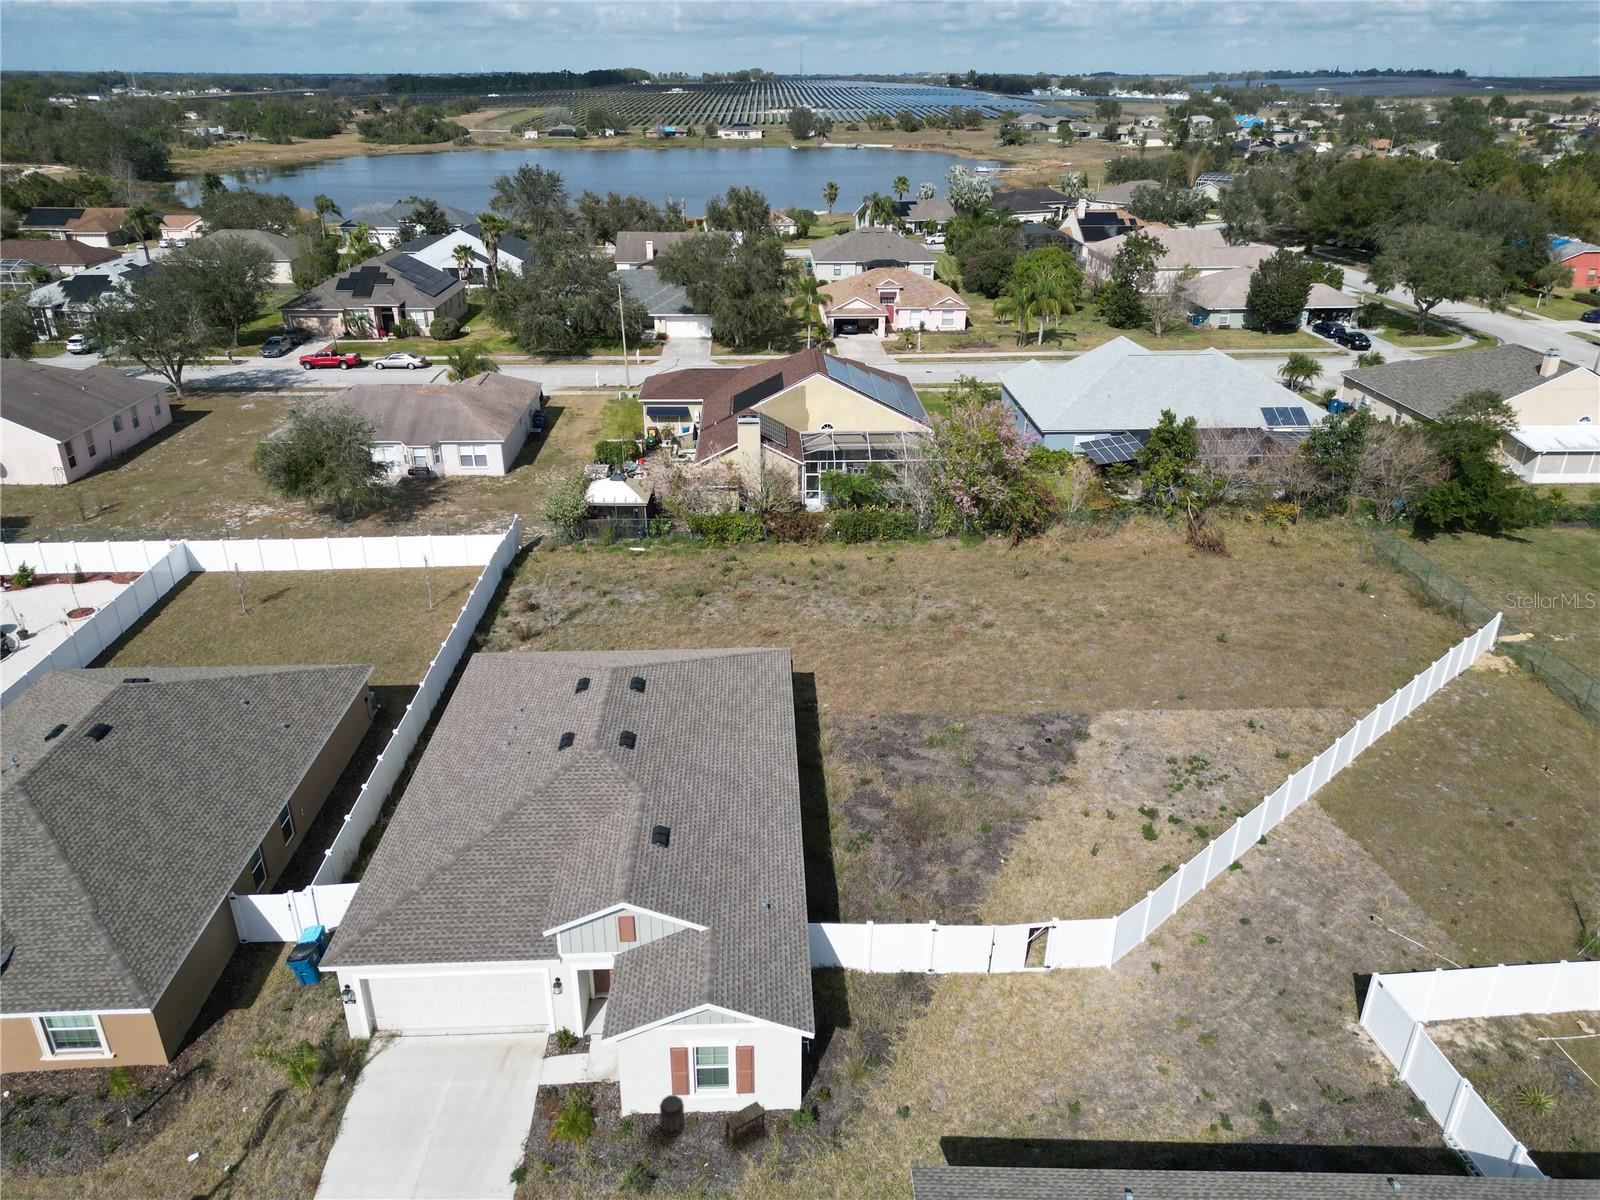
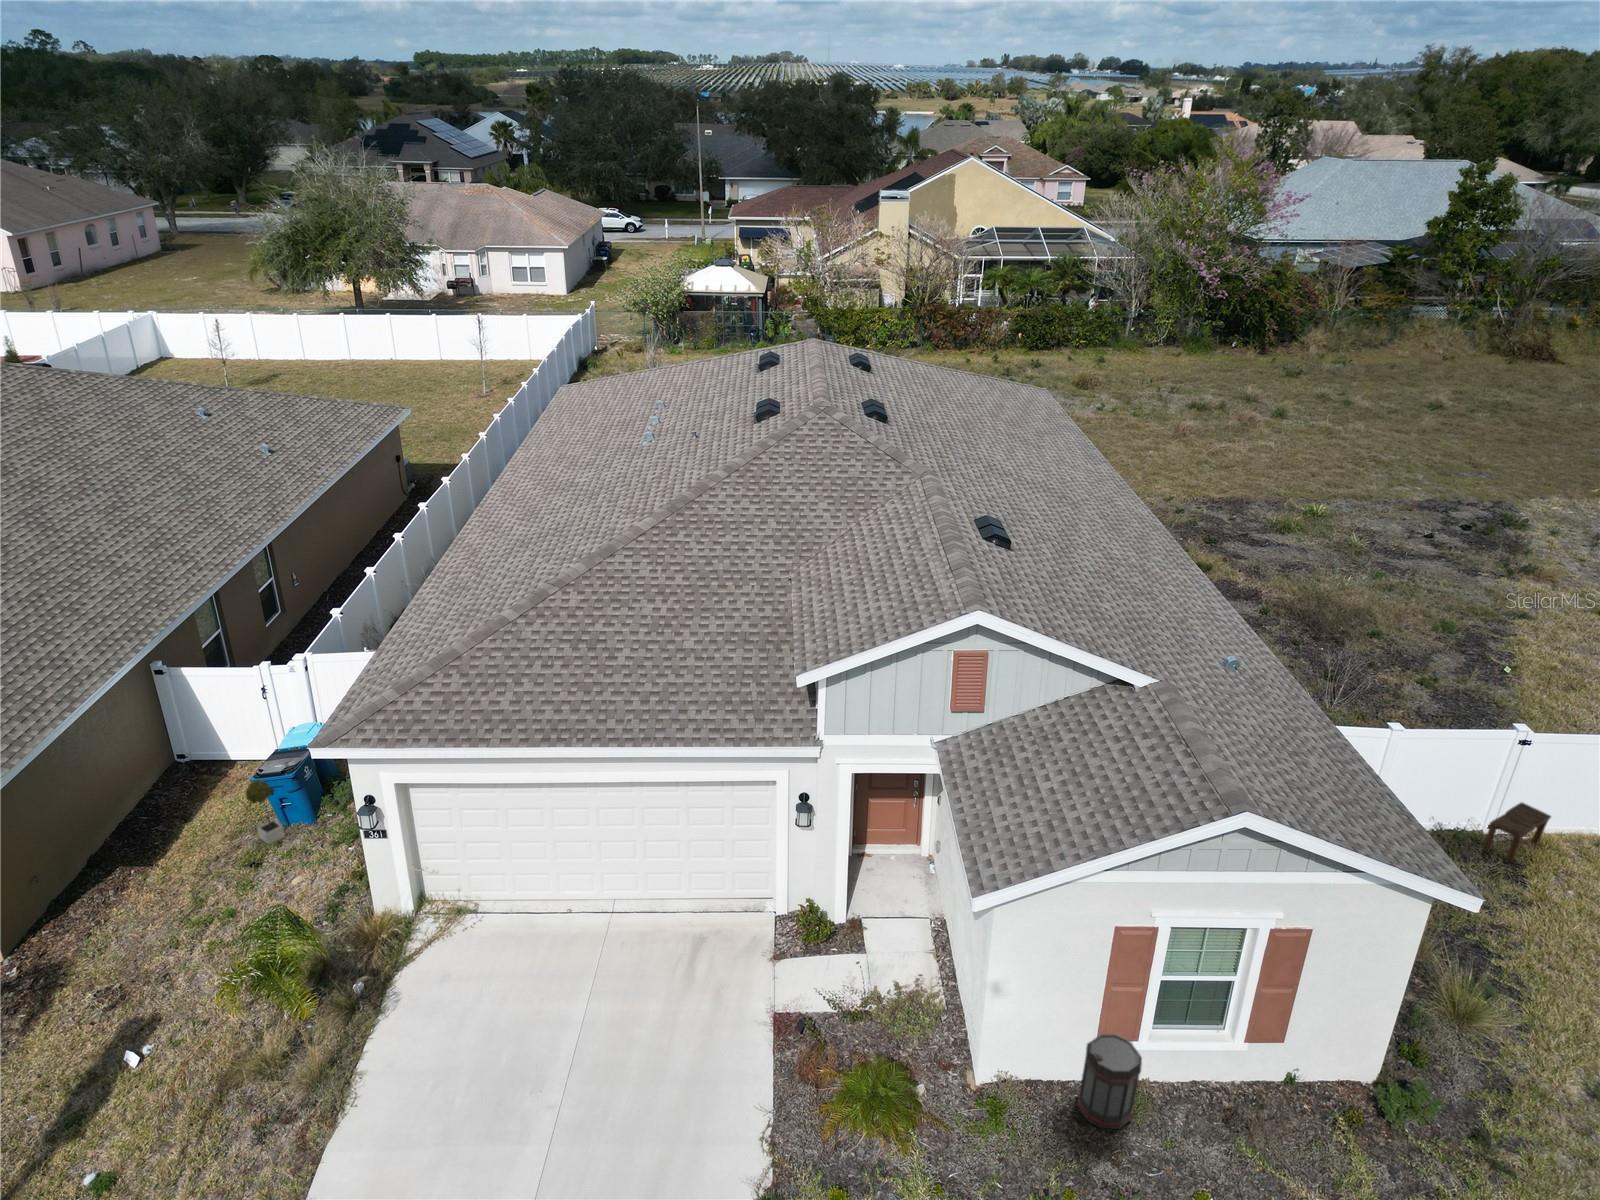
potted tree: none [284,965,304,998] -> present [245,781,285,845]
bench: present [726,1102,765,1143] -> present [1482,802,1551,863]

